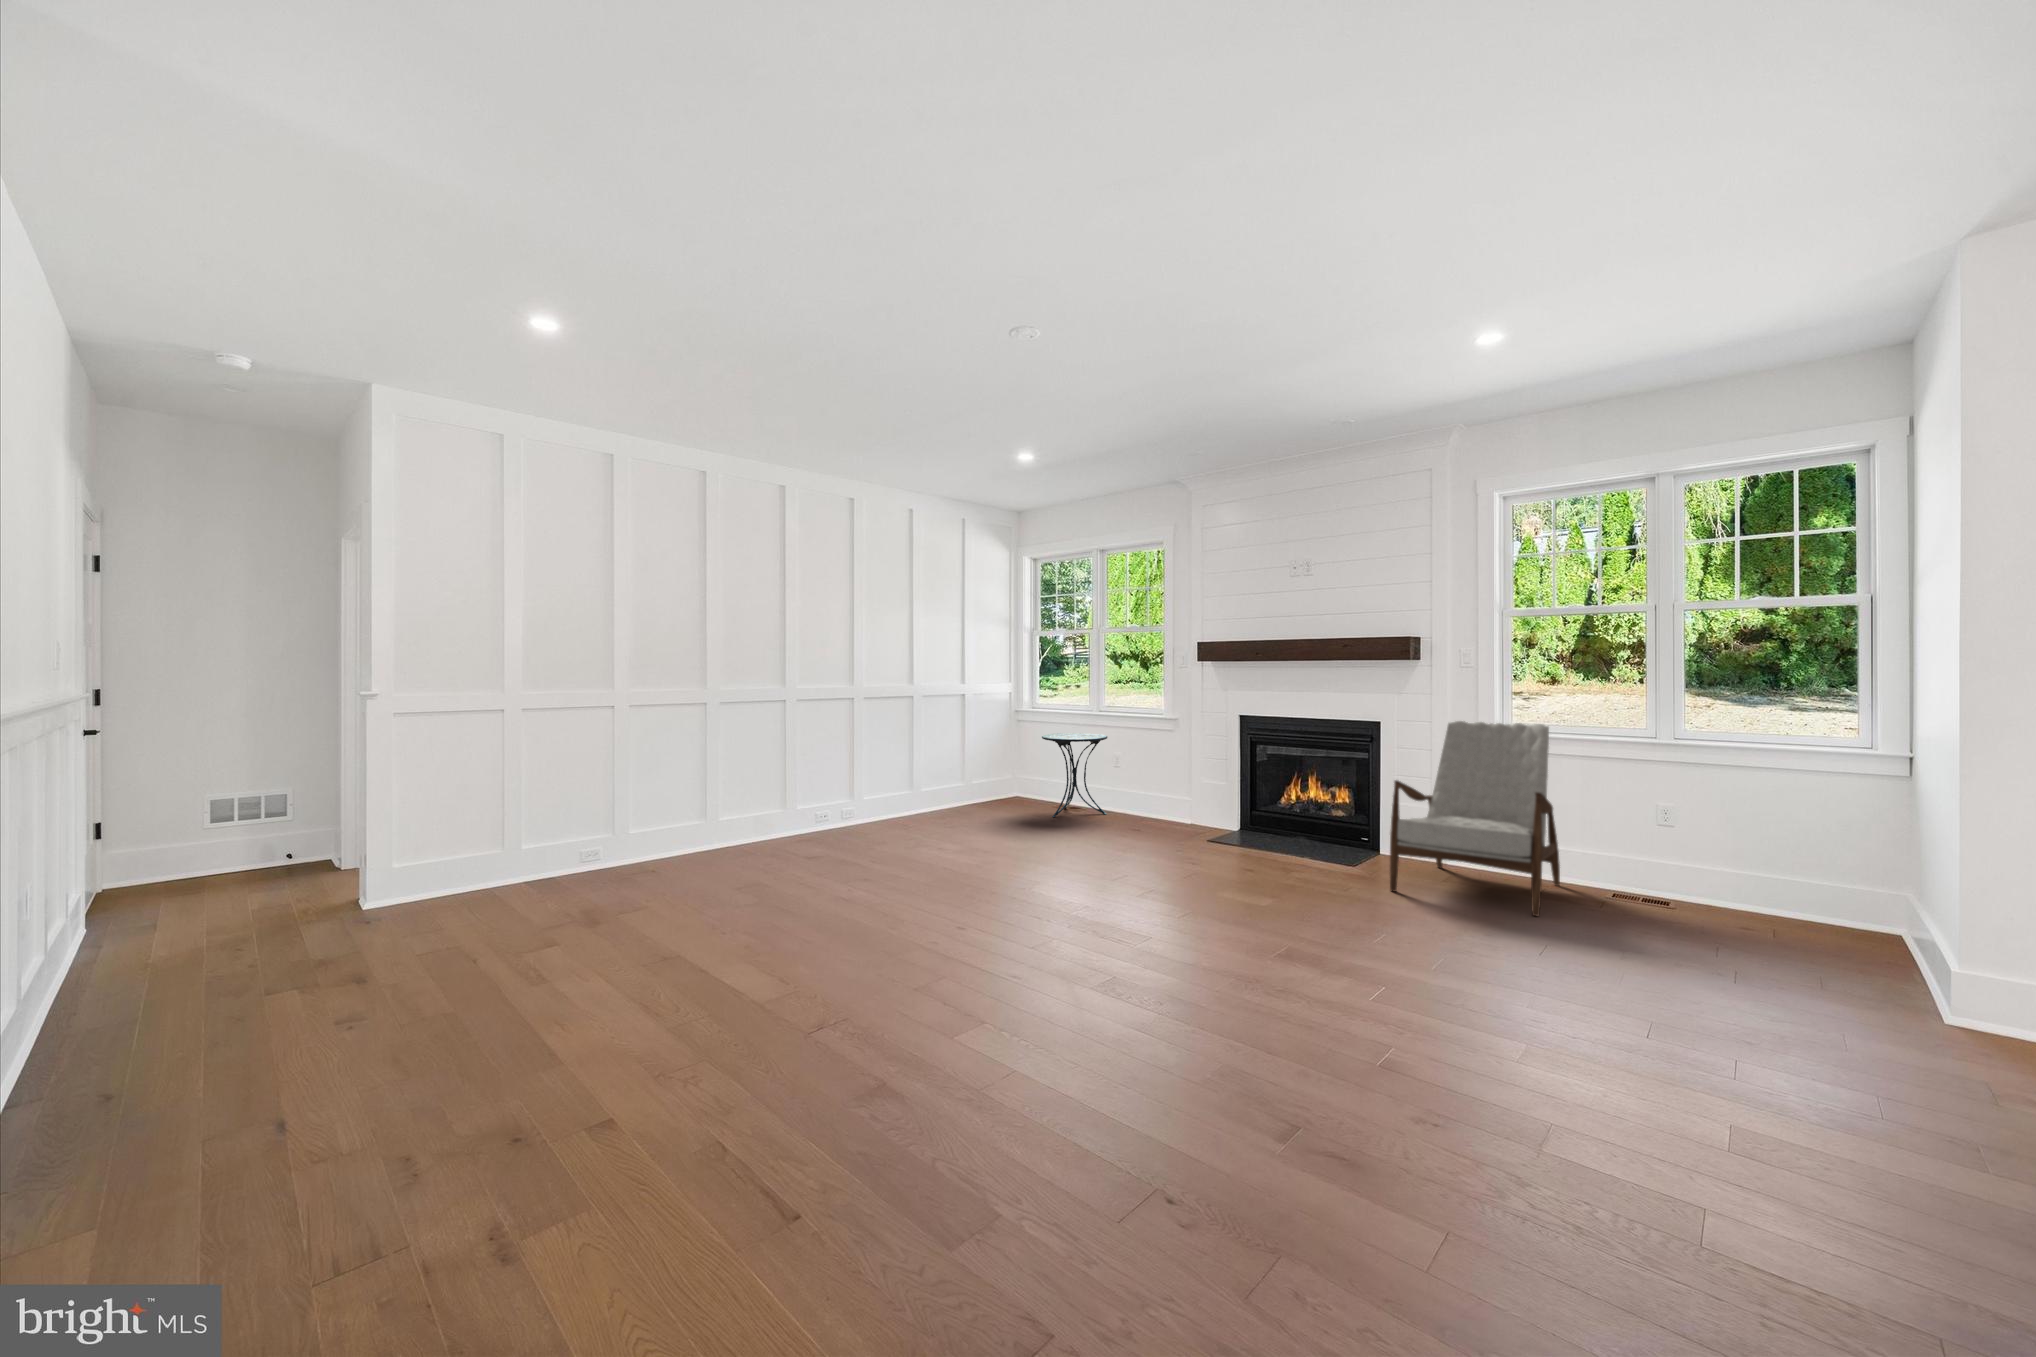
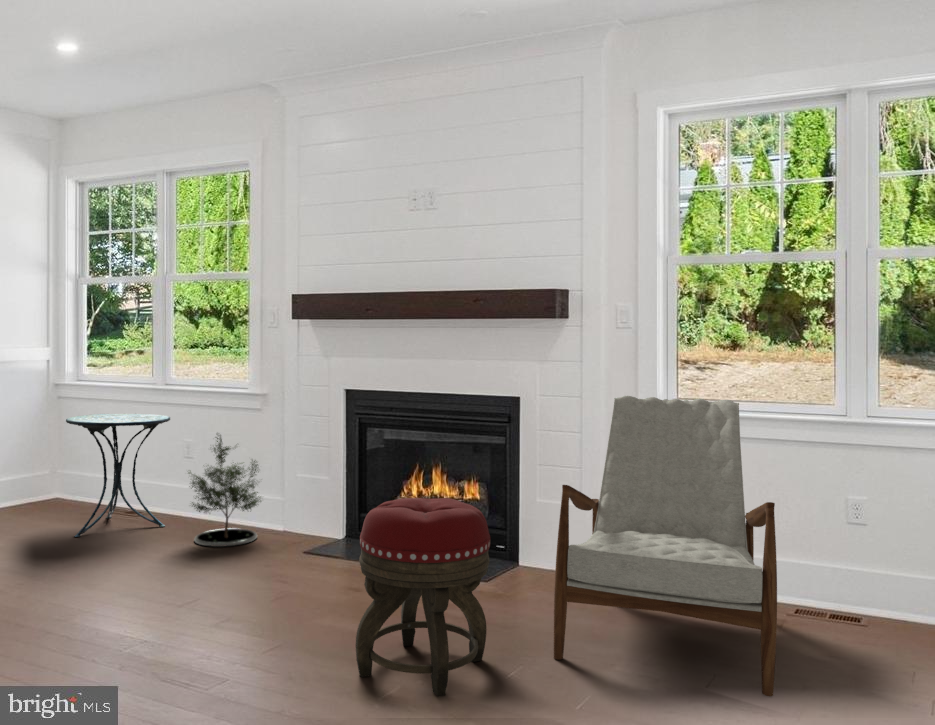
potted tree: none [1126,746,1179,827] -> present [189,435,261,547]
footstool: none [1260,786,1343,897] -> present [356,498,490,696]

